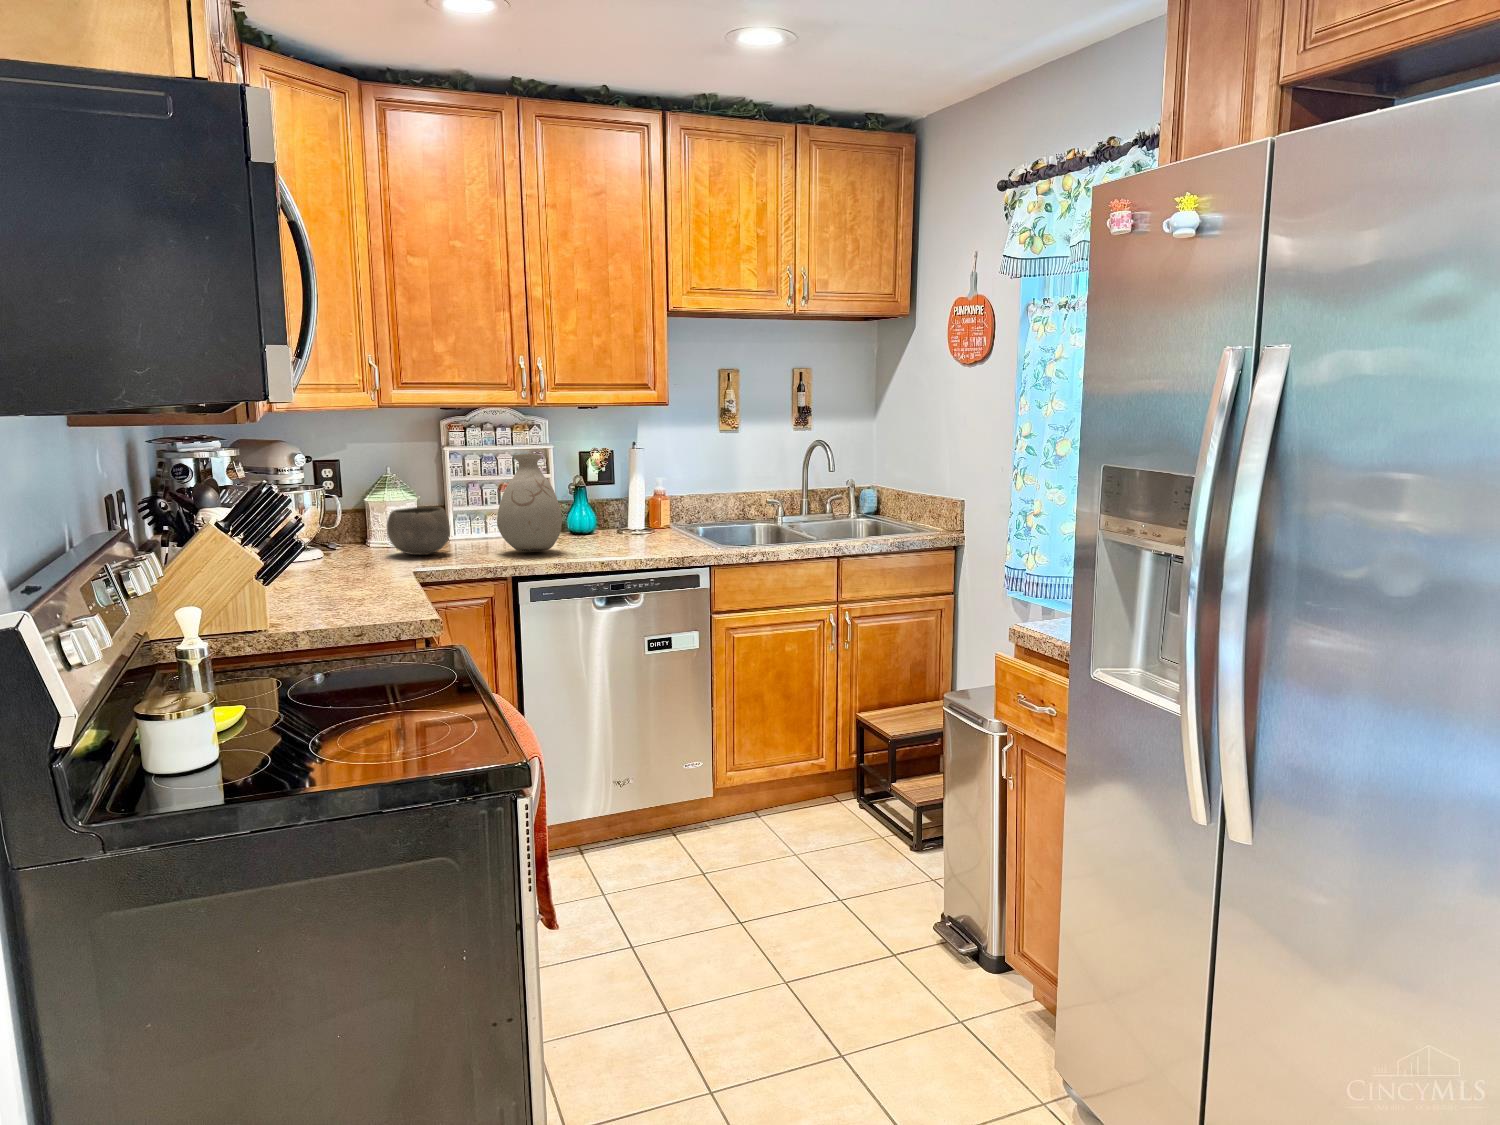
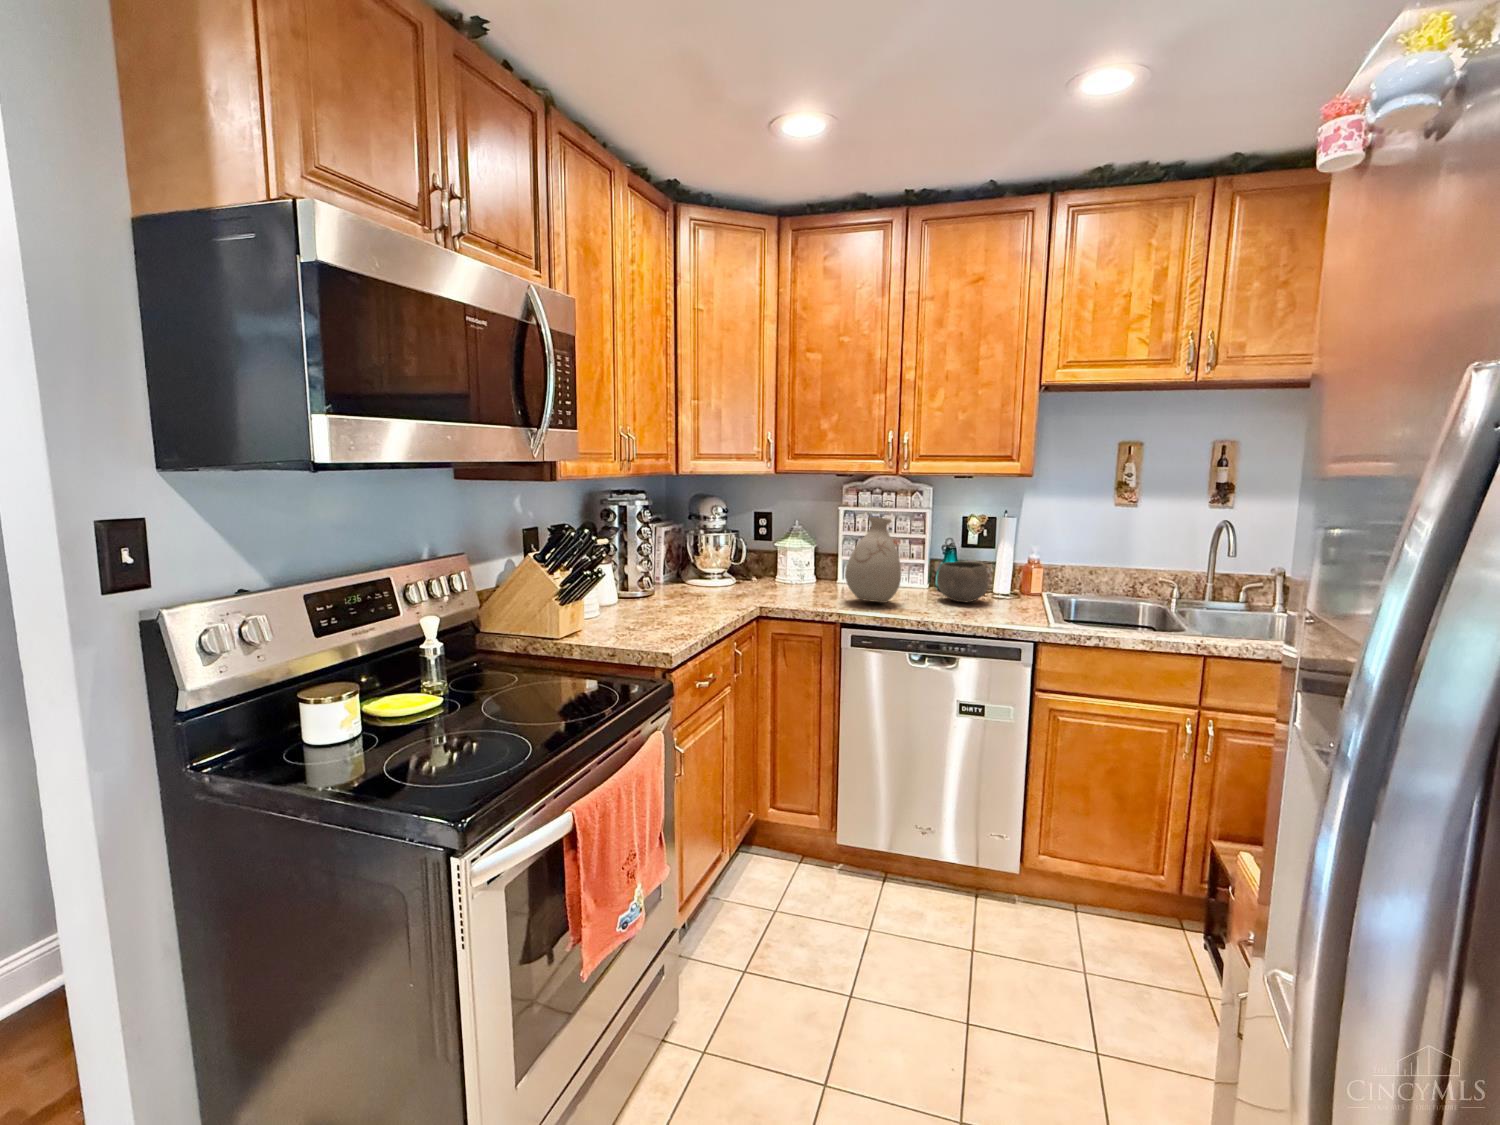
ceramic bowl: present [387,506,450,555] -> present [937,562,989,602]

